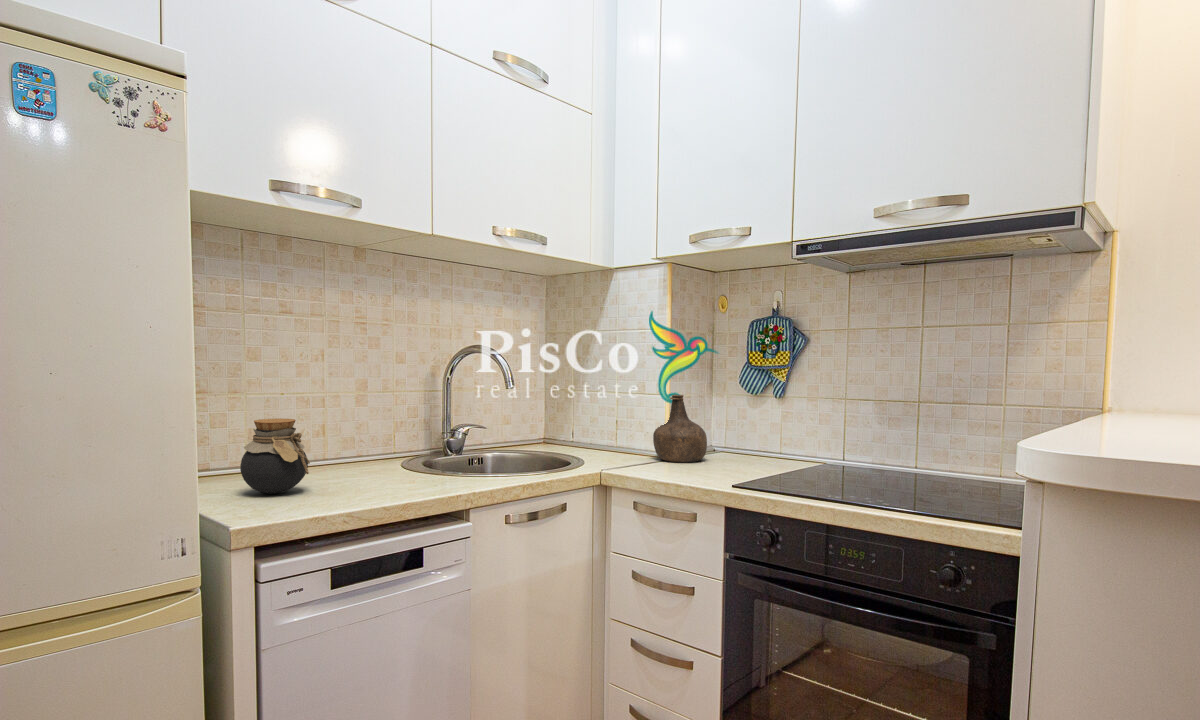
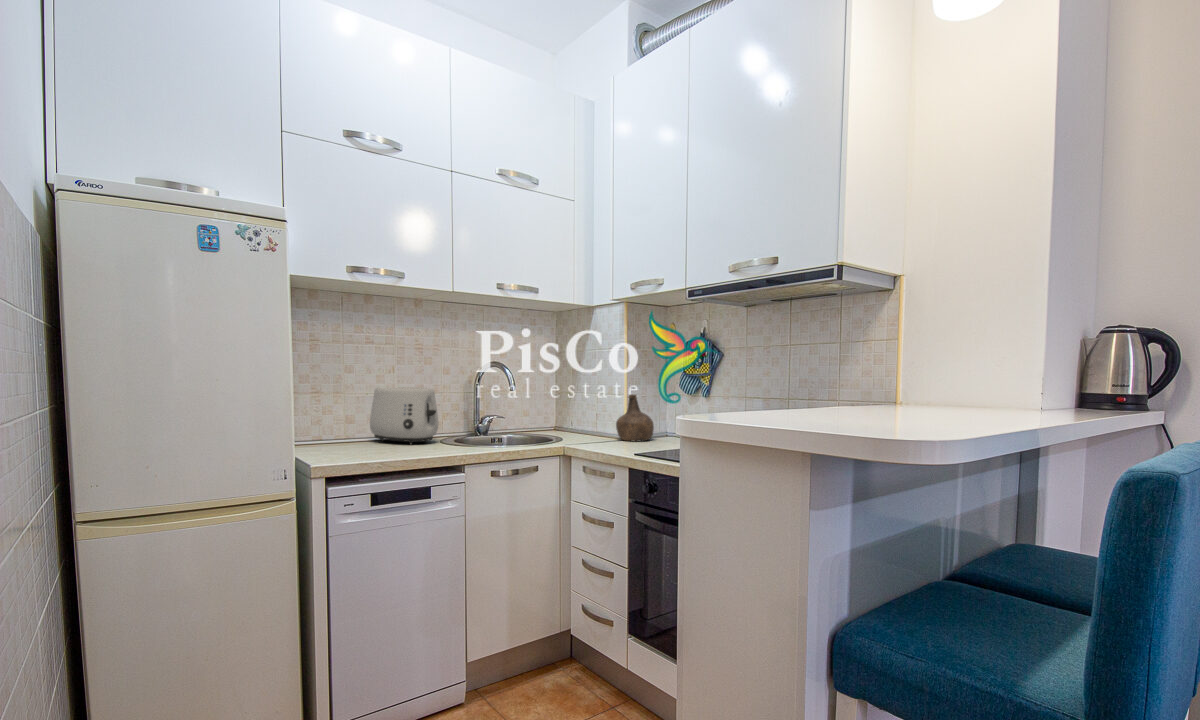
toaster: none [282,382,399,476] -> present [370,386,438,445]
jar: present [240,418,310,494] -> none [332,408,371,452]

